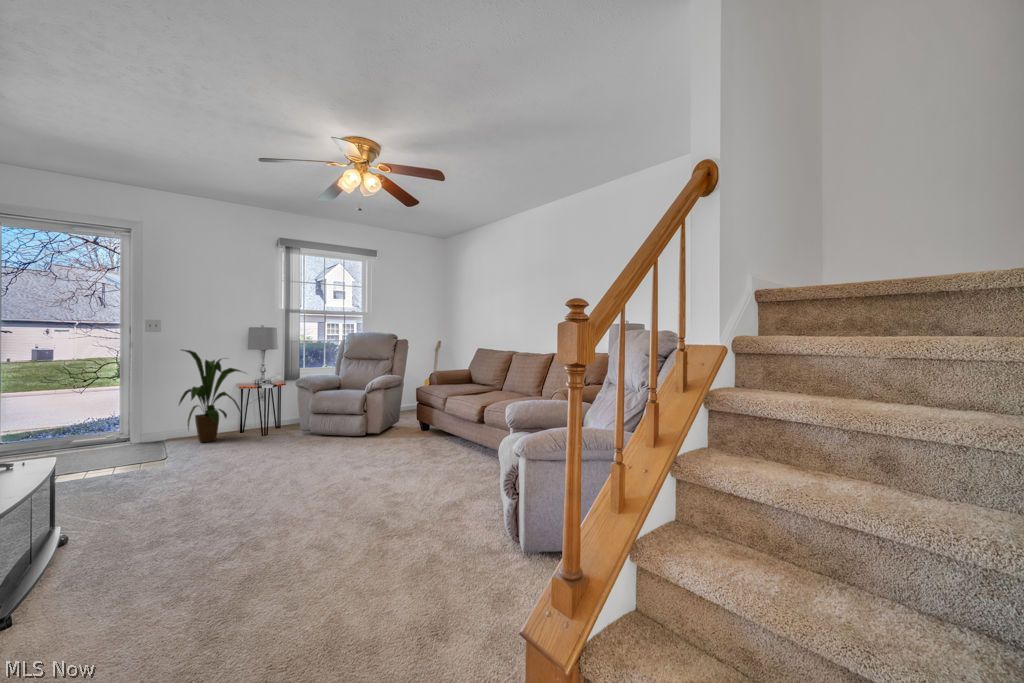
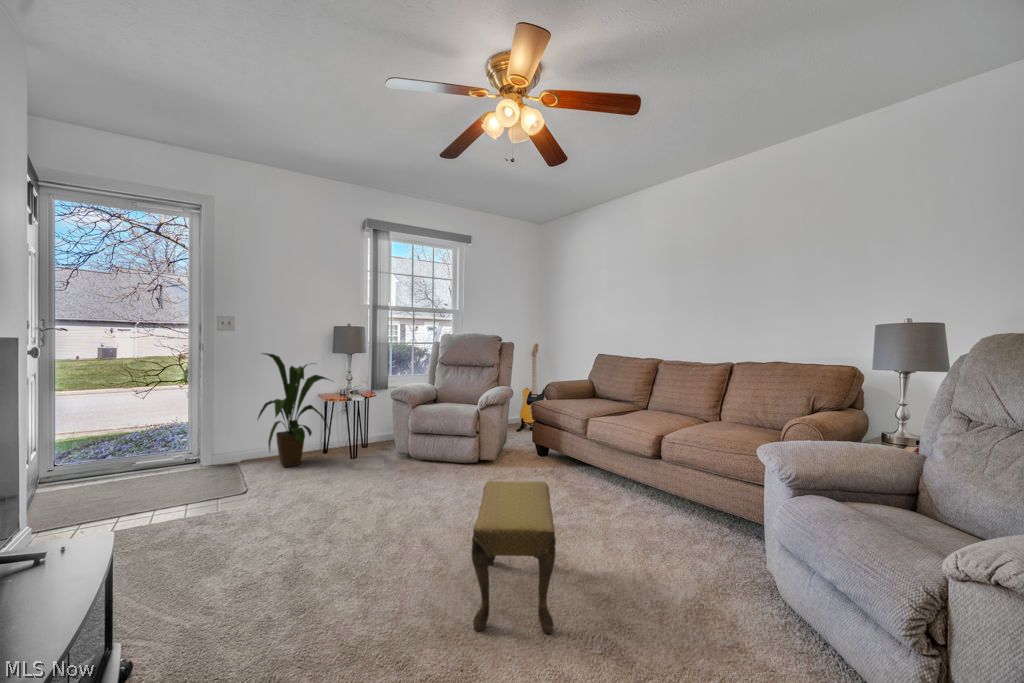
footstool: none [298,431,374,516] -> present [471,481,556,634]

